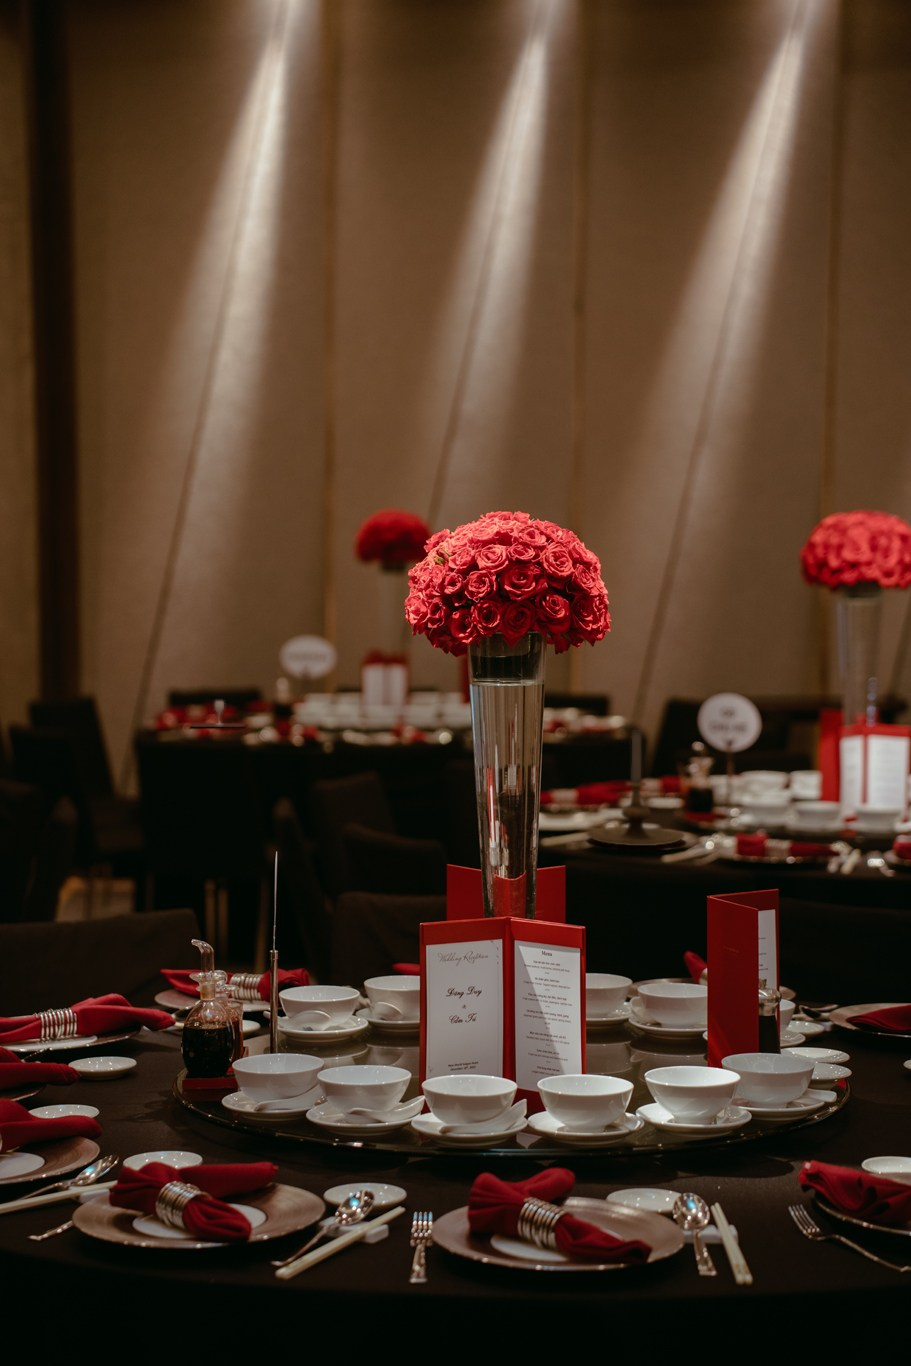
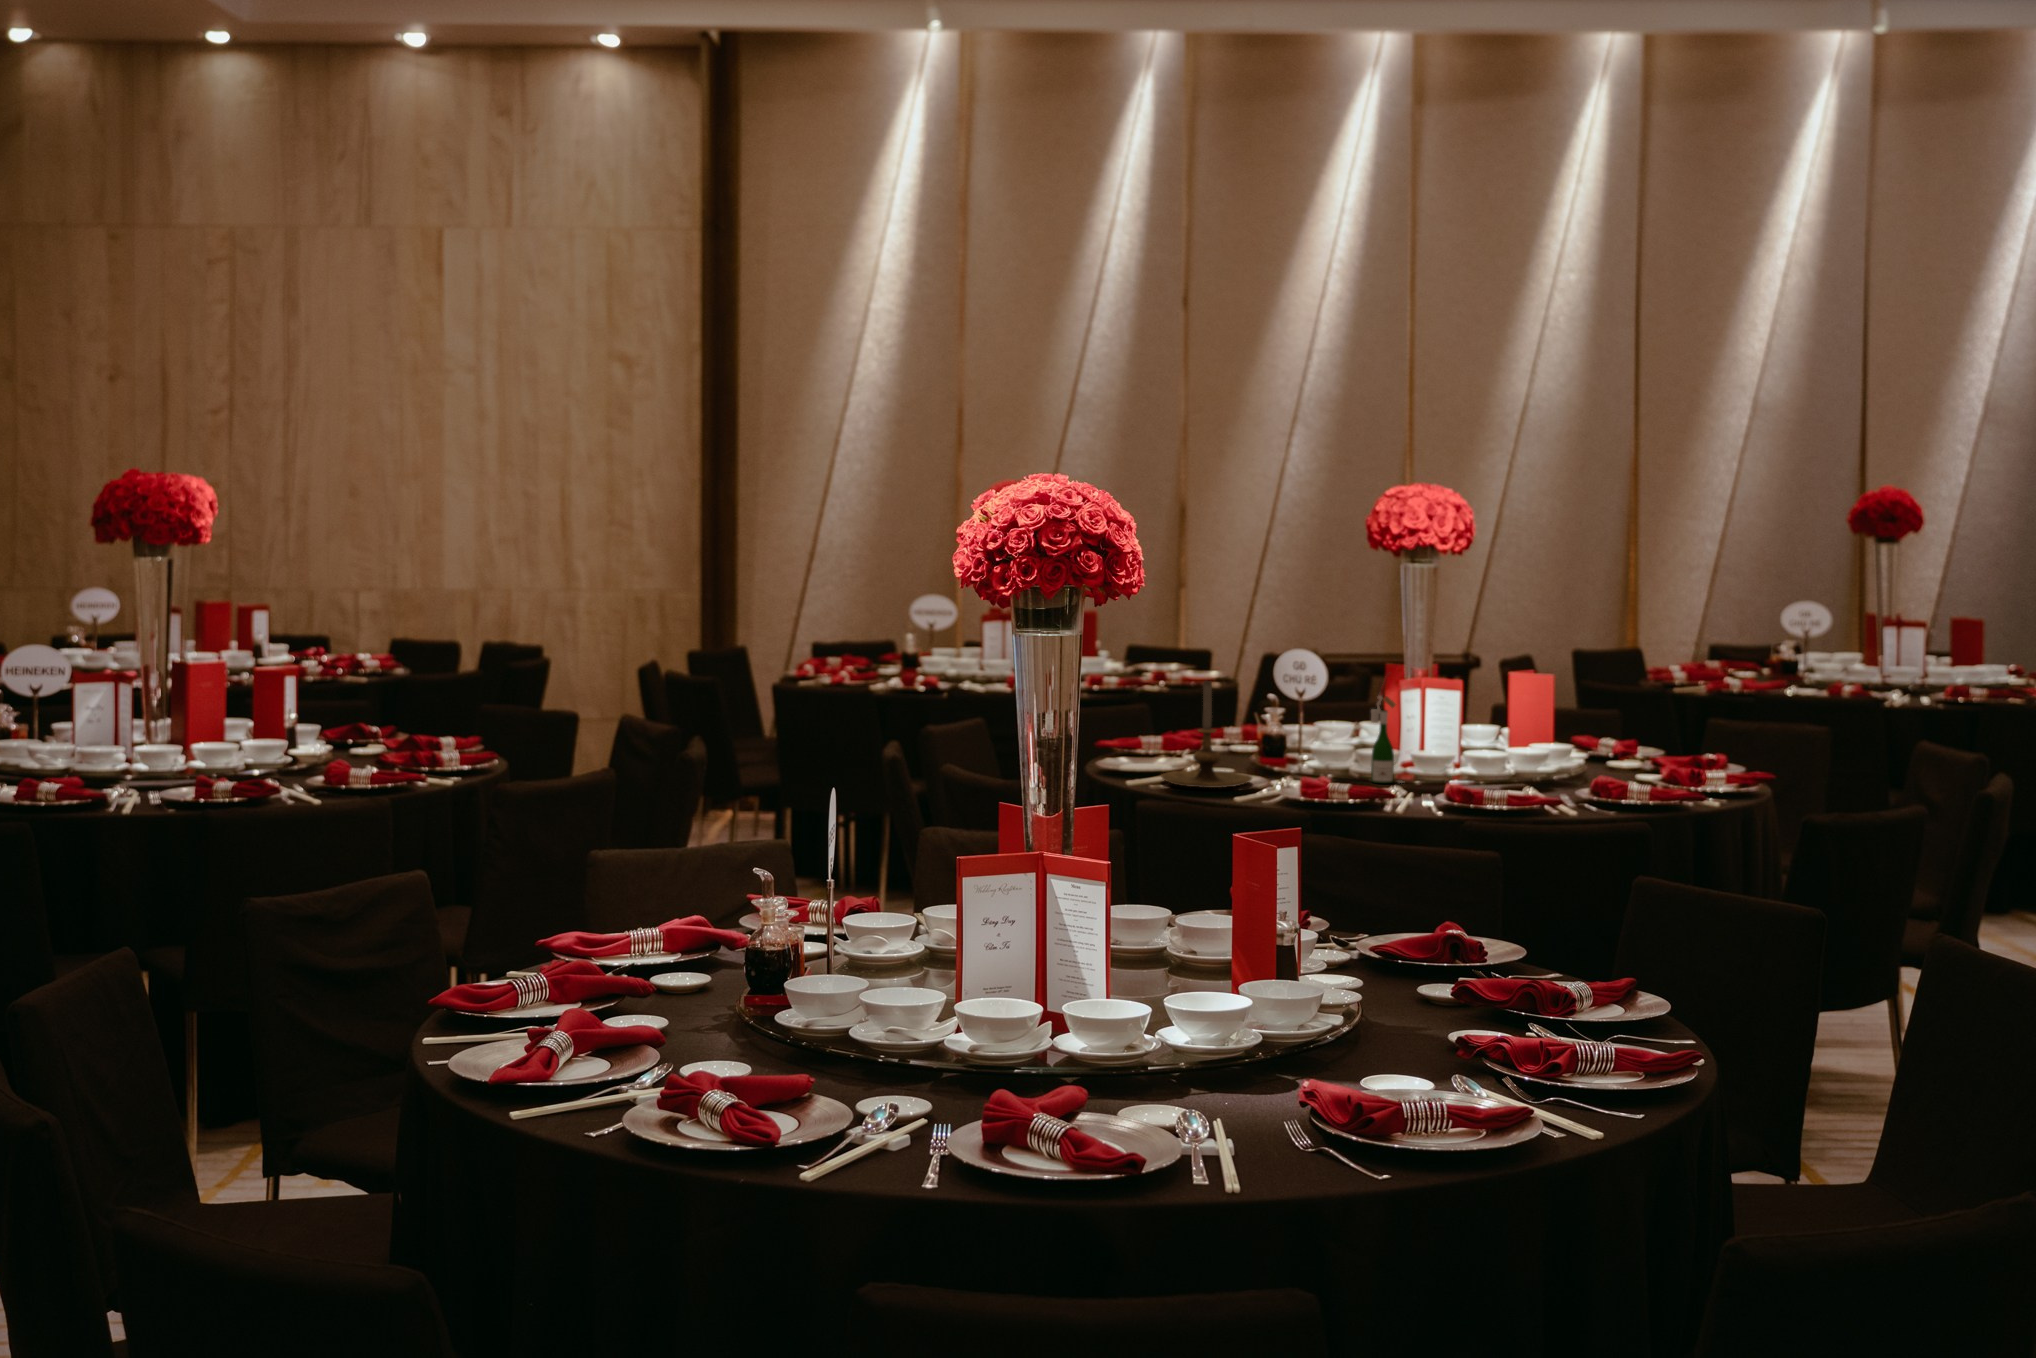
wine glass: present [192,700,246,727] -> none [815,655,870,679]
wine bottle: none [811,720,847,840] -> present [1371,674,1403,783]

